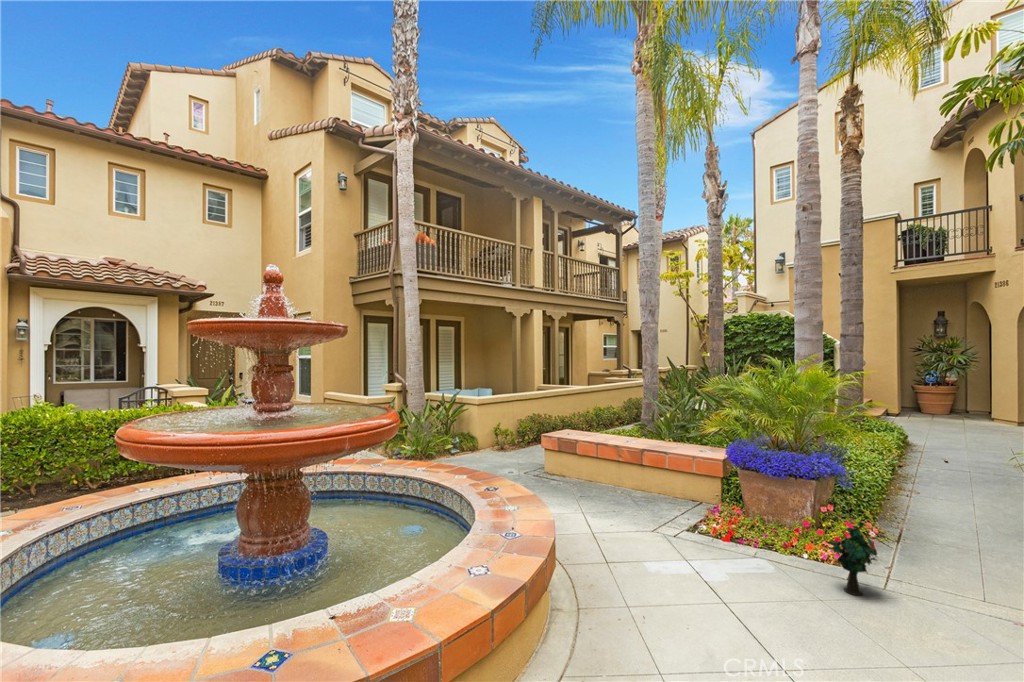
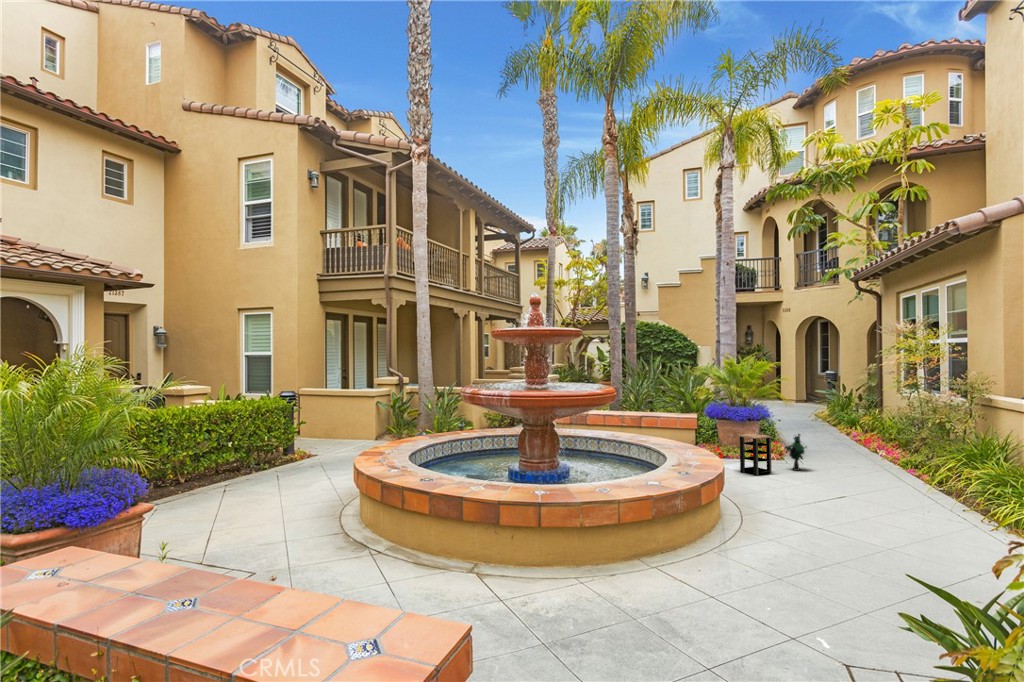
side table: none [724,509,787,595] -> present [737,434,772,476]

